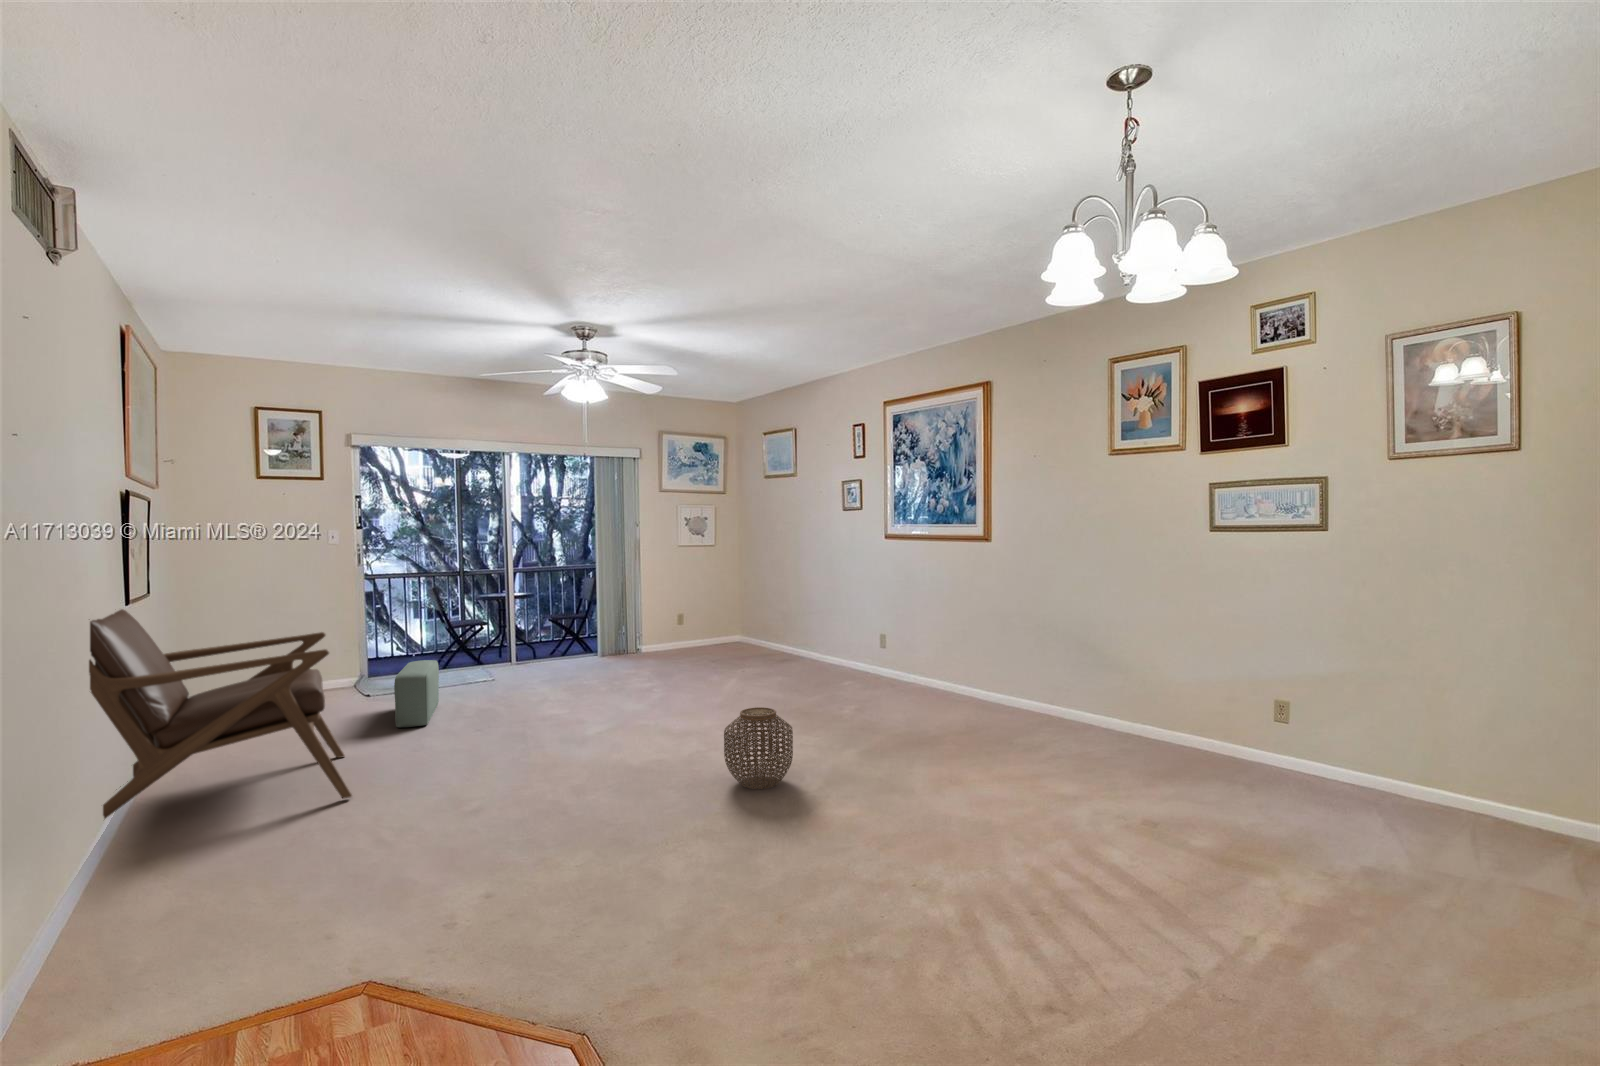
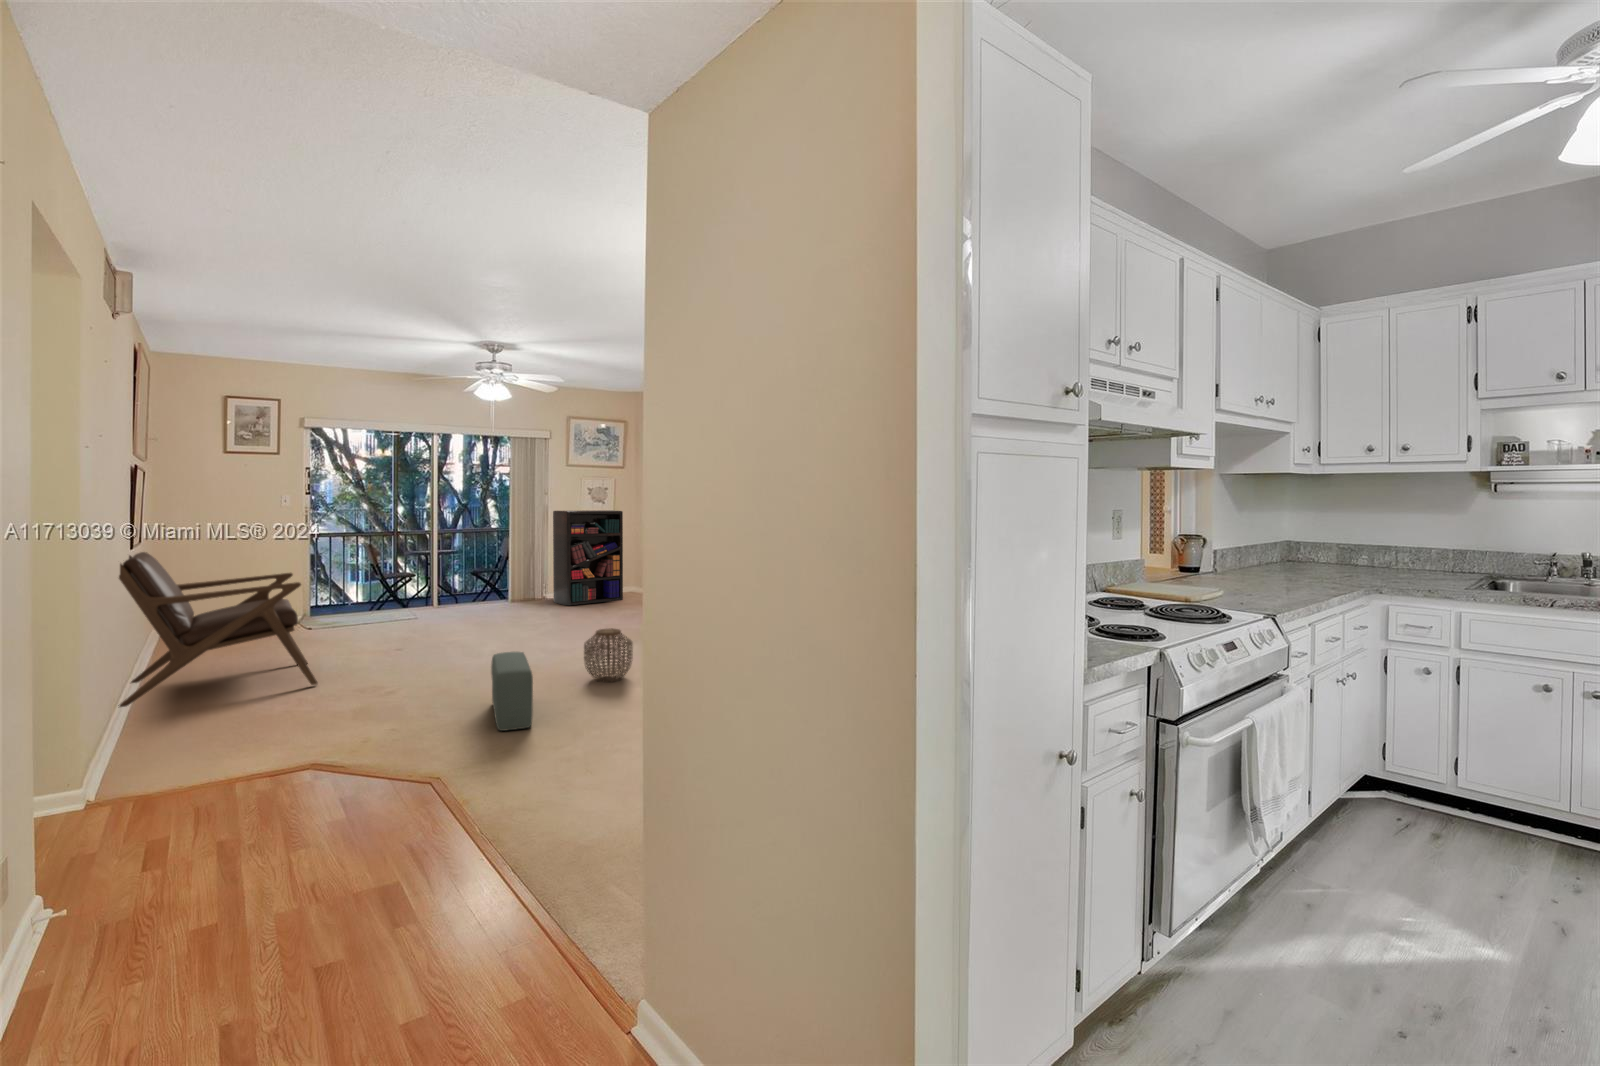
bookshelf: none [645,542,728,660] -> present [553,510,623,606]
pouf: present [394,660,439,728] -> present [491,652,533,731]

